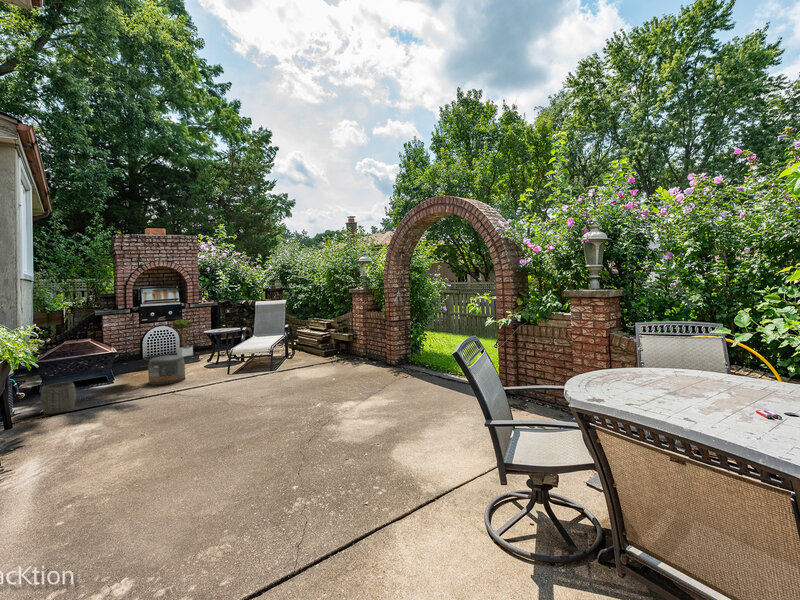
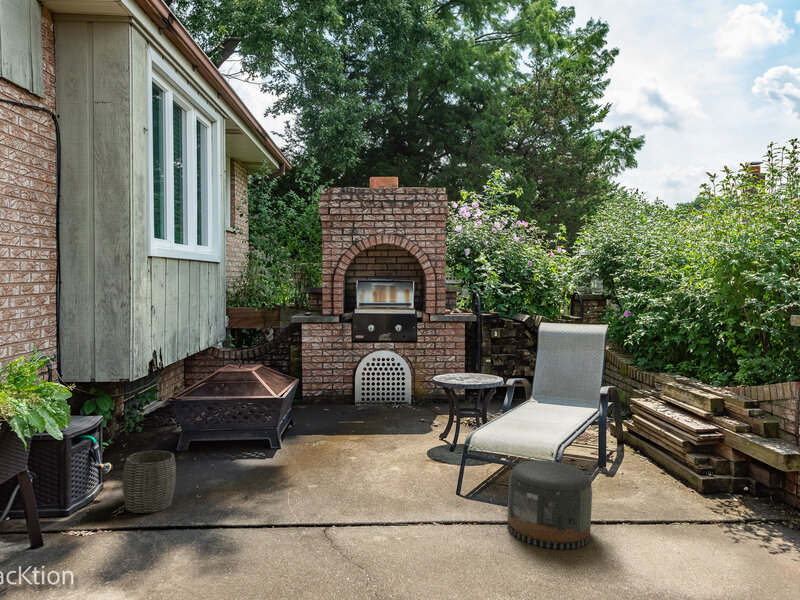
potted tree: present [173,319,193,357] -> none [397,341,426,411]
pouf: present [148,355,185,385] -> present [508,460,592,549]

